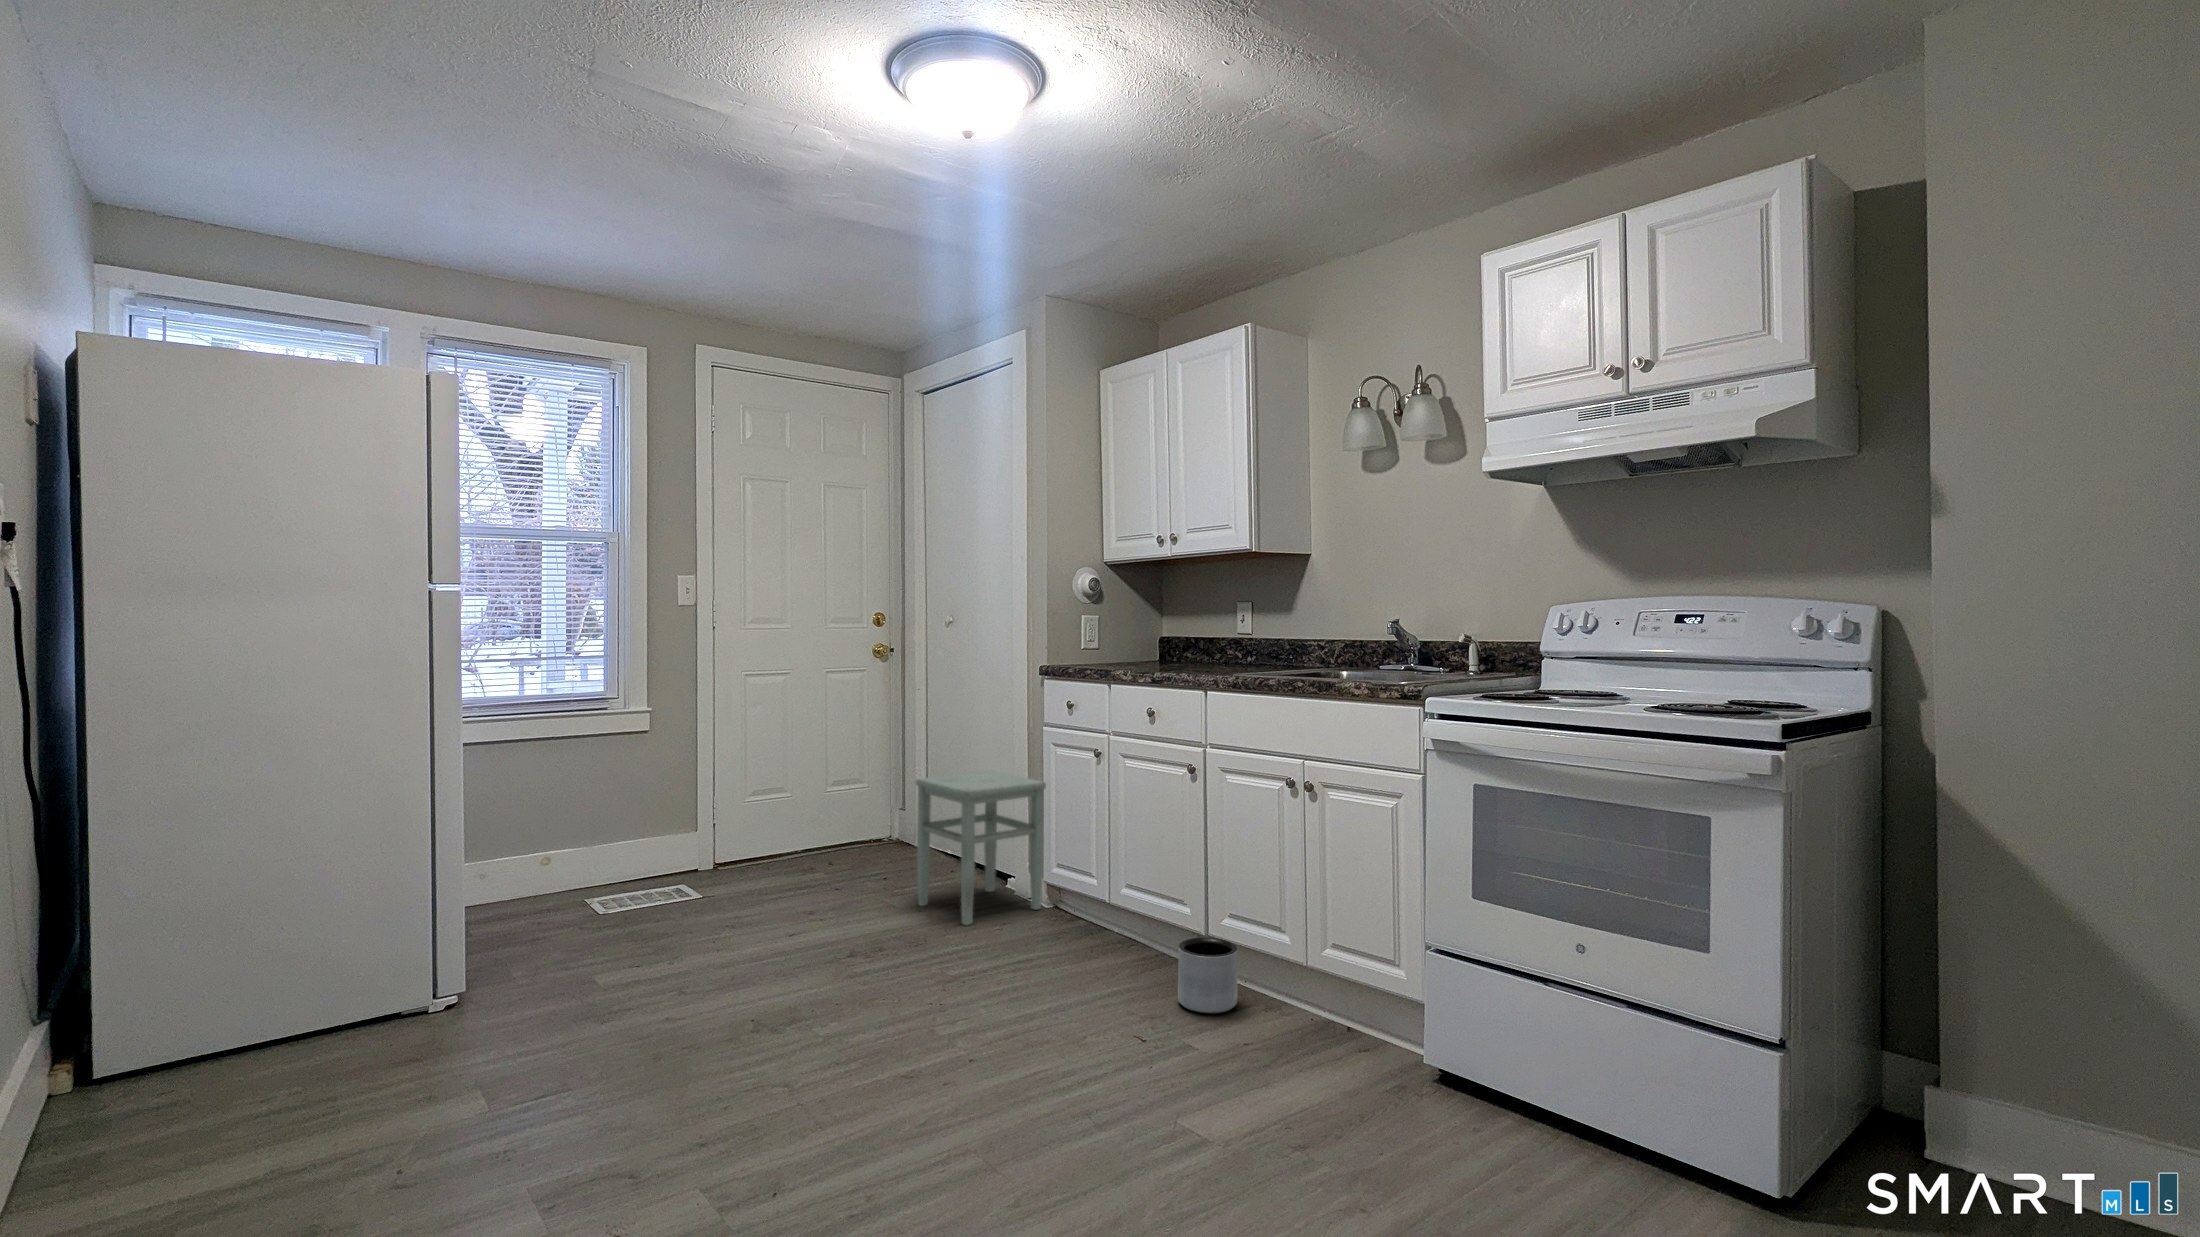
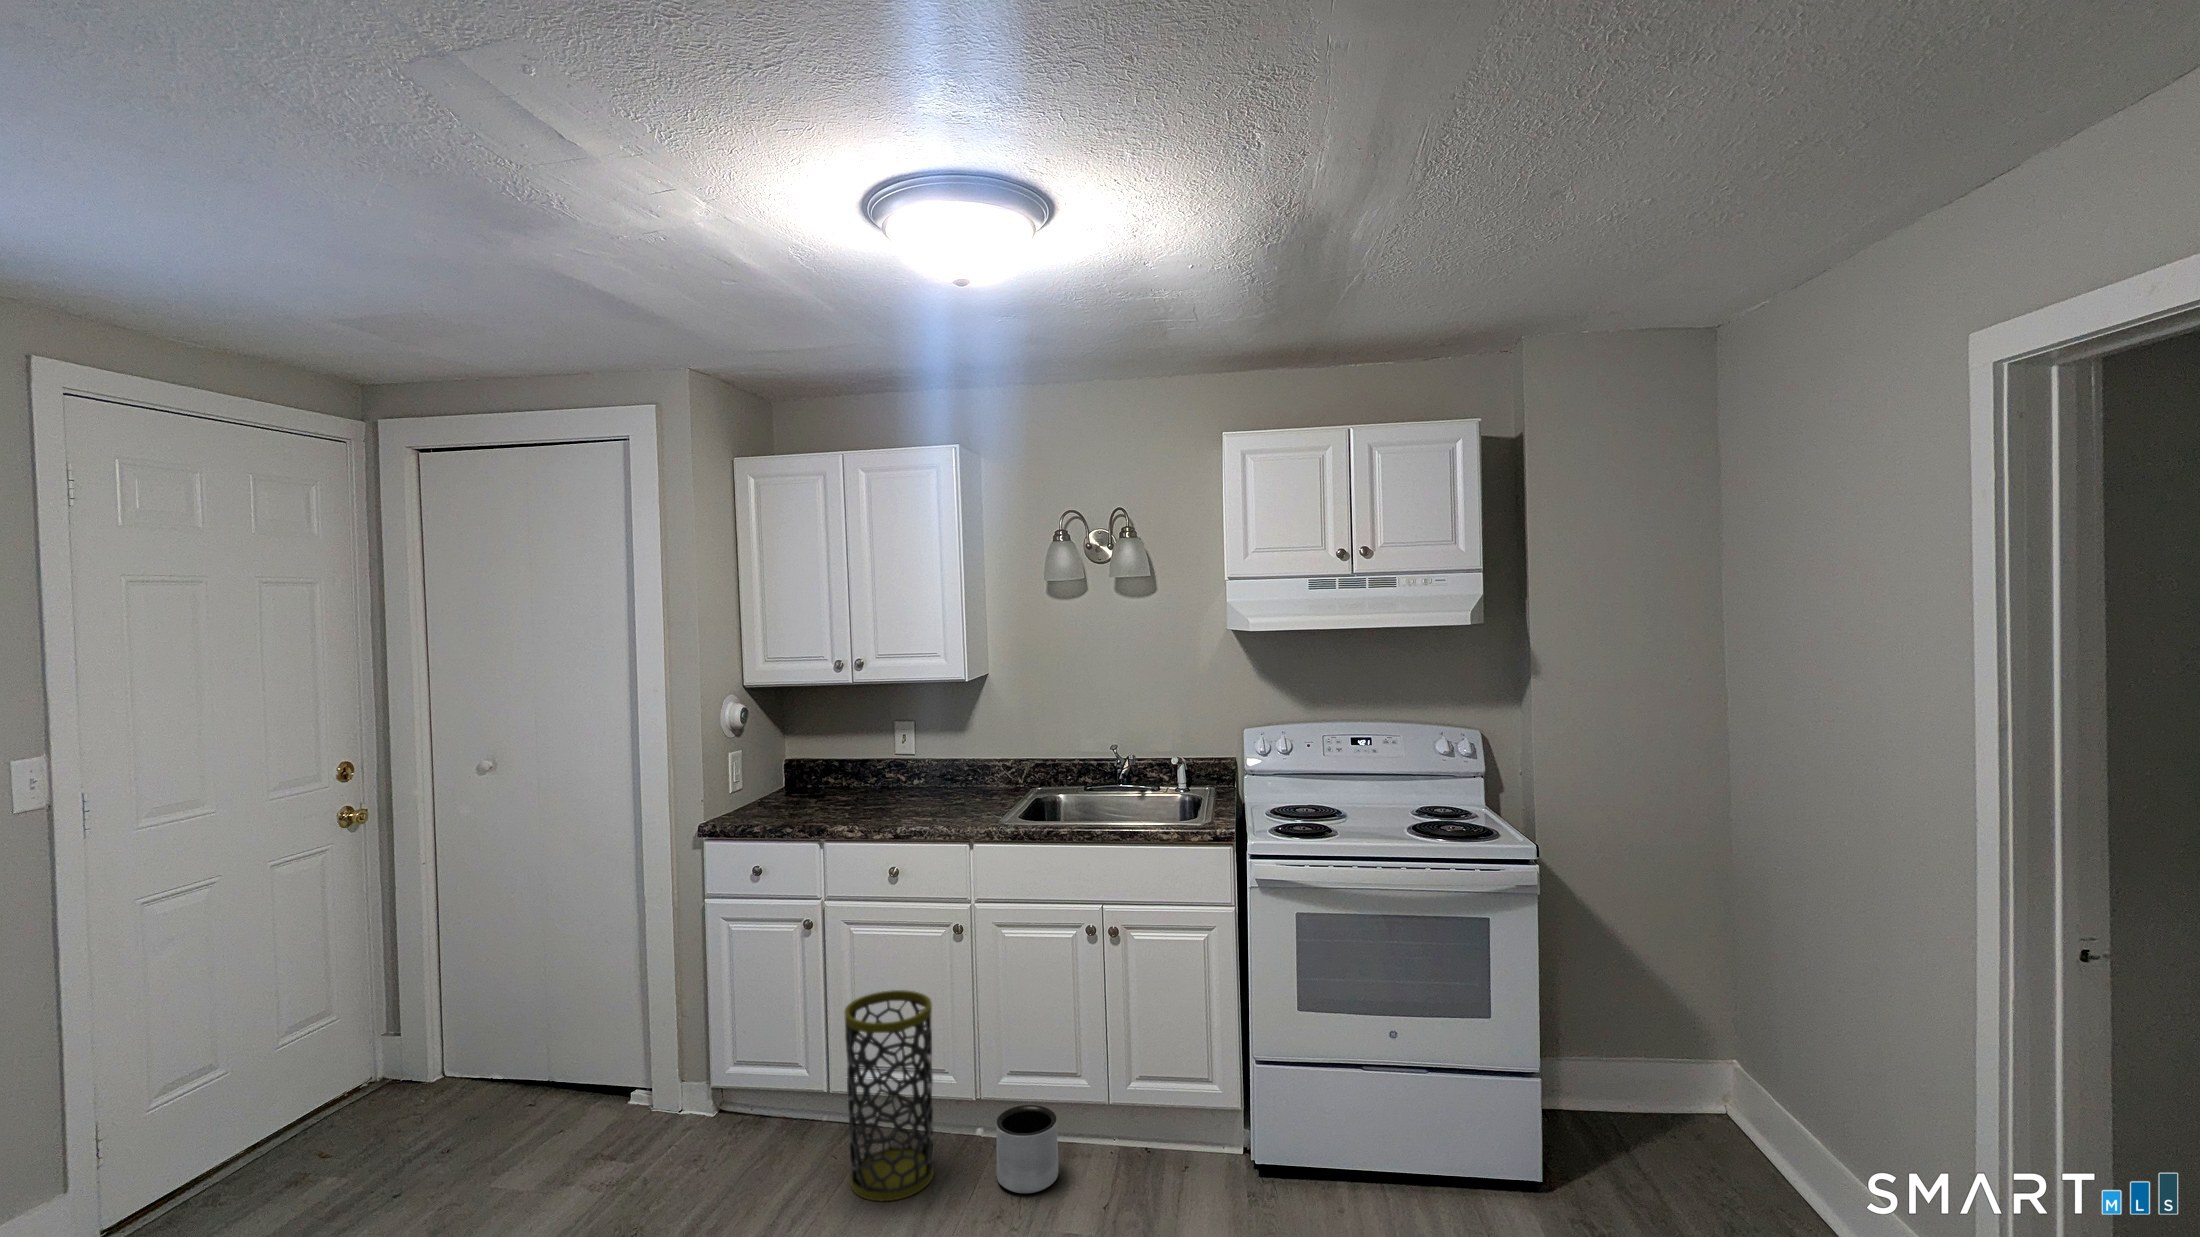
stool: present [916,771,1046,925] -> none [531,966,716,1186]
trash can: none [1075,810,1151,983] -> present [844,990,934,1201]

